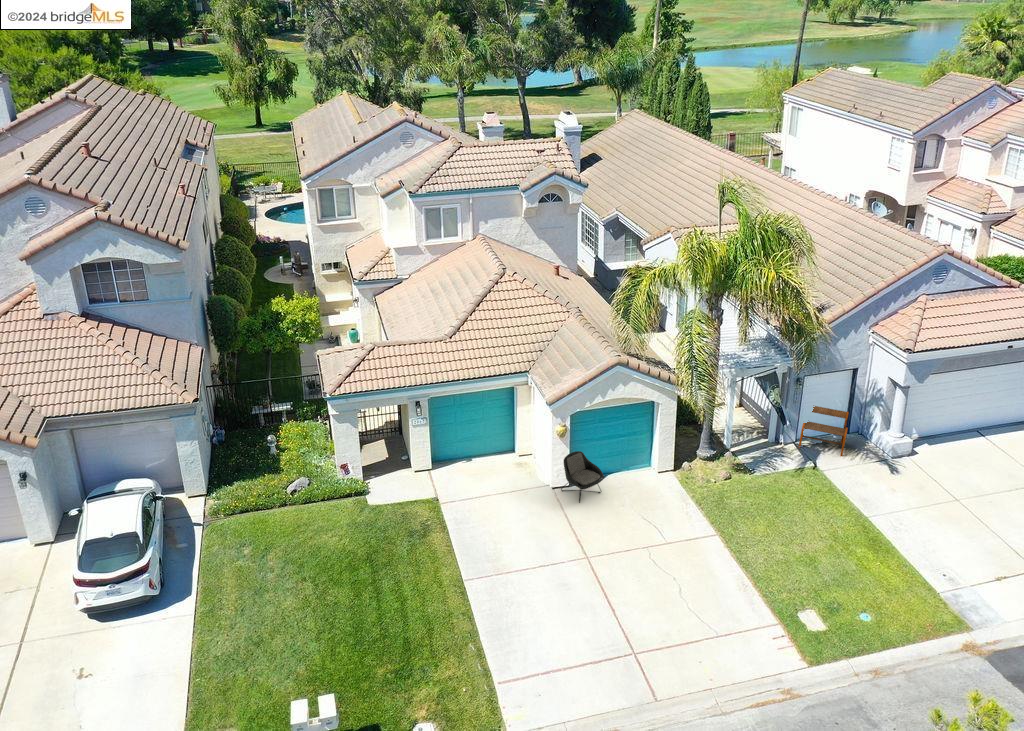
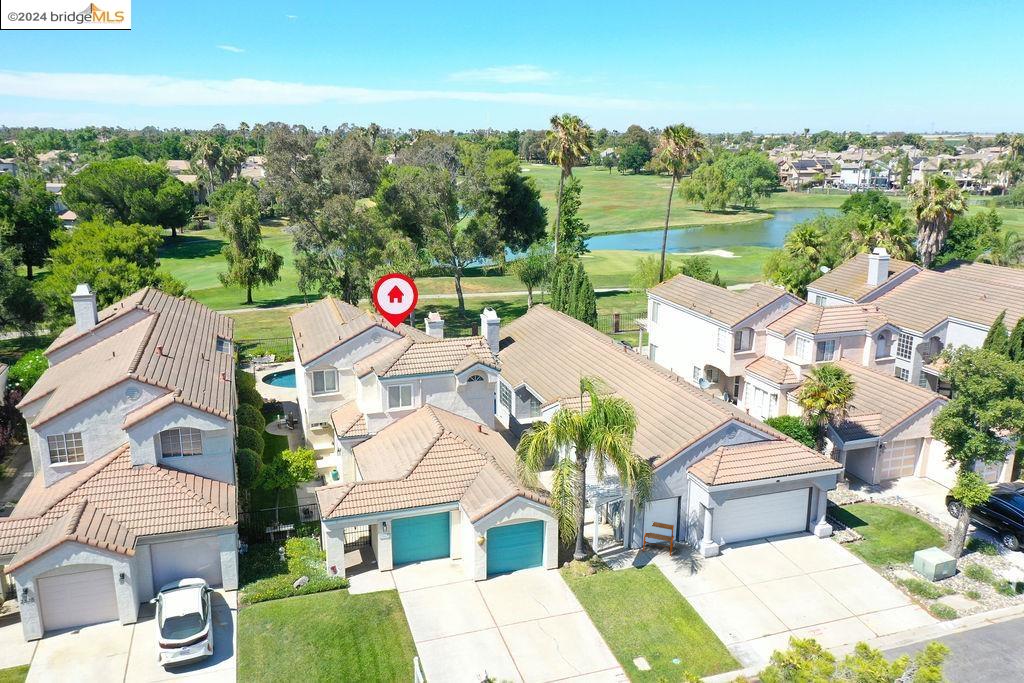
lounge chair: present [561,451,604,503] -> none [481,555,510,590]

